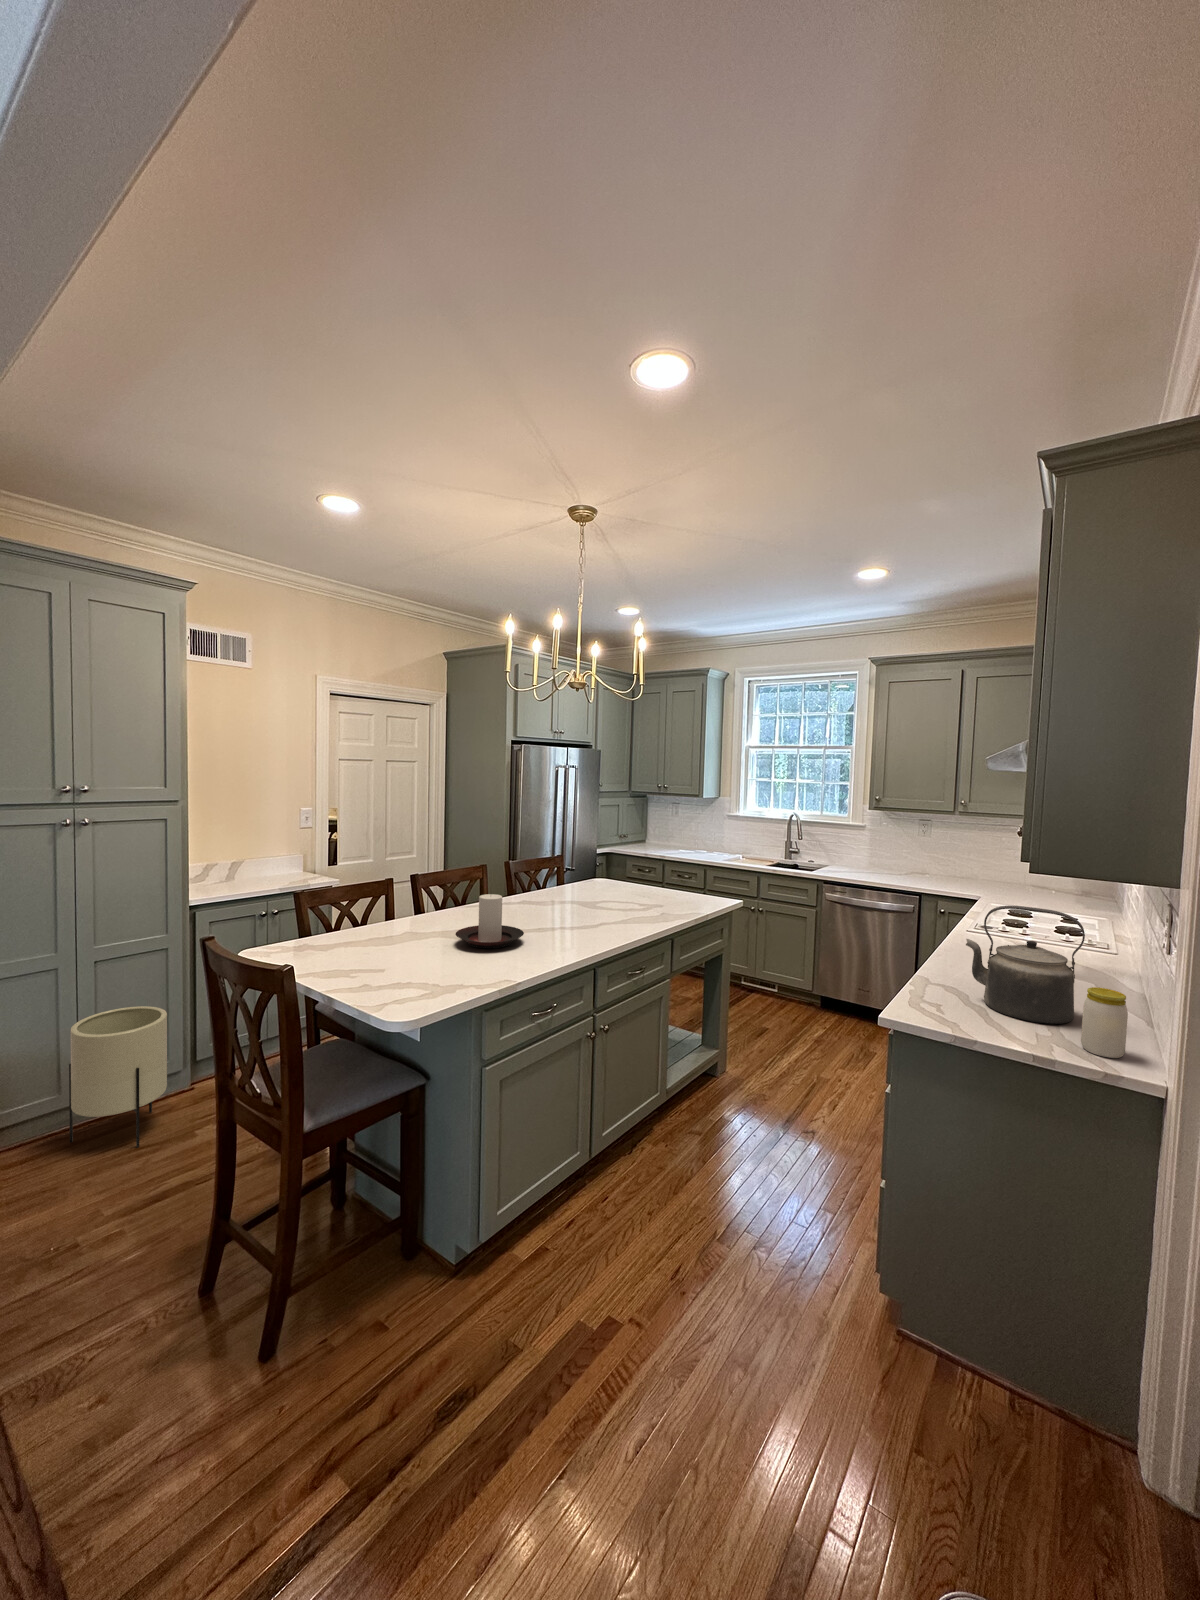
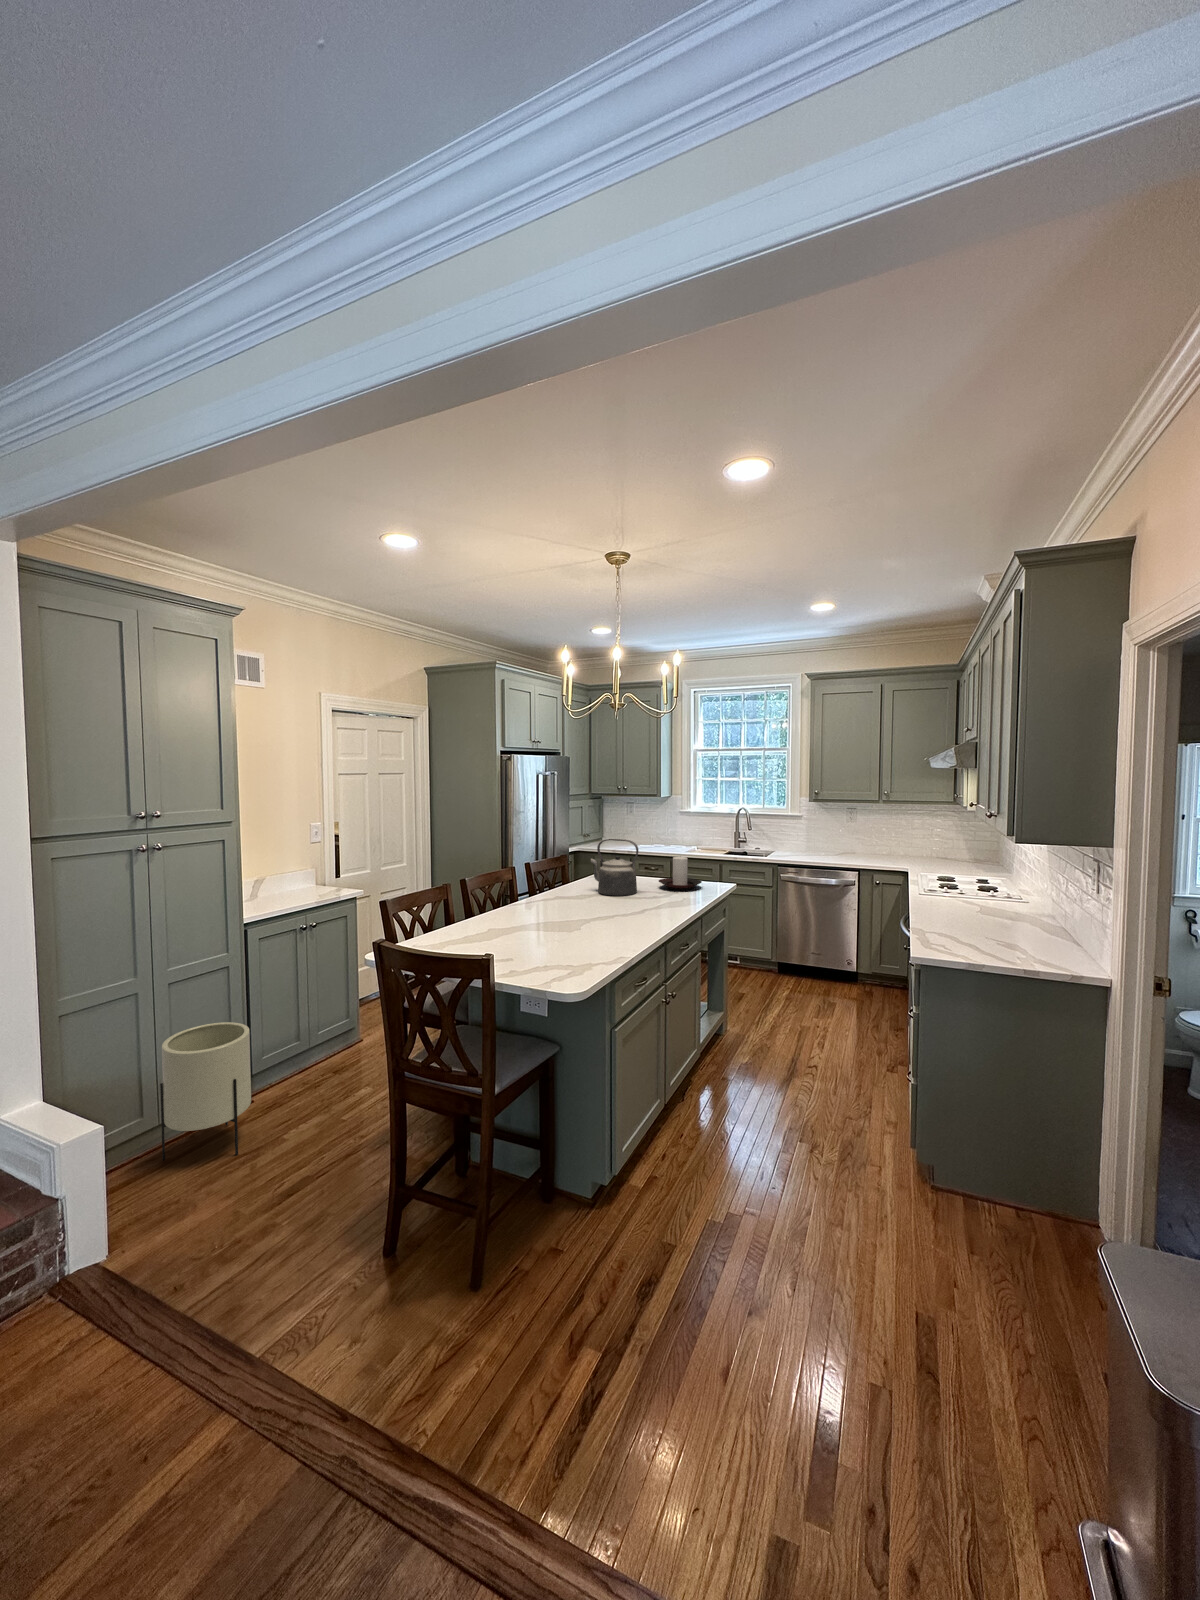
candle holder: present [455,894,524,948] -> present [659,857,702,890]
kettle: present [966,905,1085,1024] -> present [591,839,638,896]
jar: present [1081,987,1128,1058] -> none [1050,922,1081,968]

